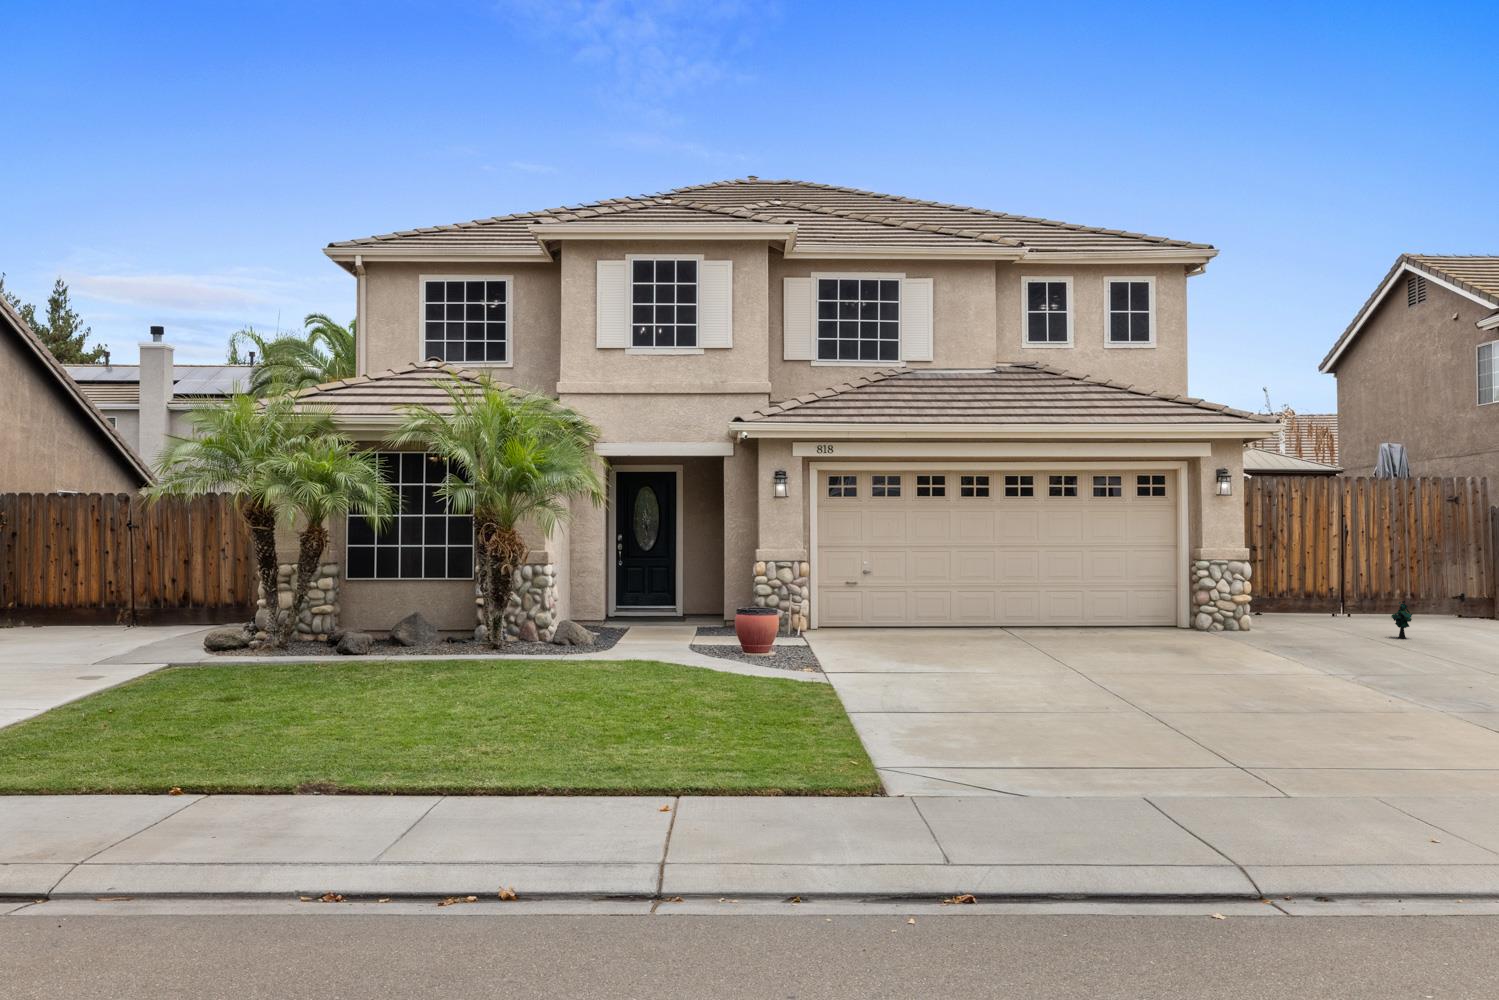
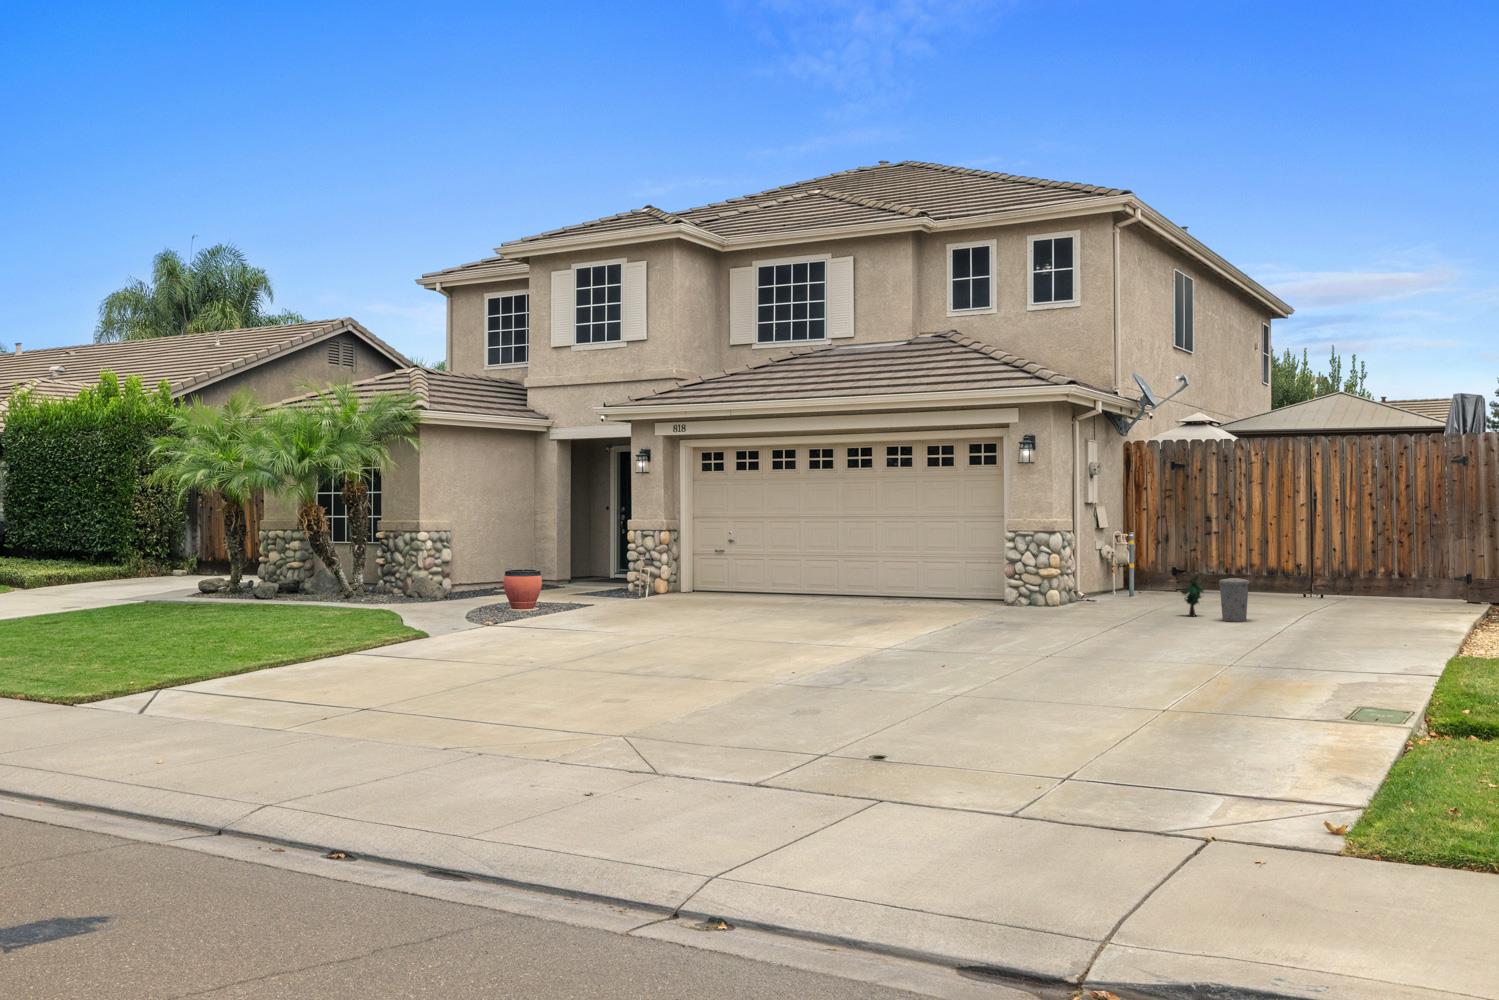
trash can: none [1442,603,1473,643] -> present [1219,578,1250,622]

